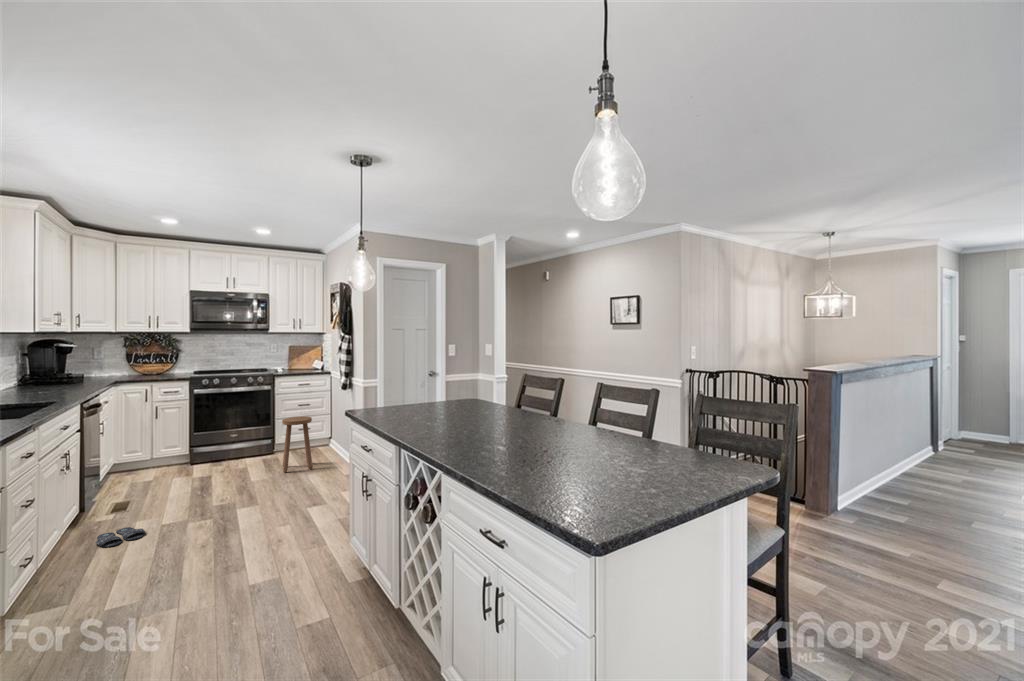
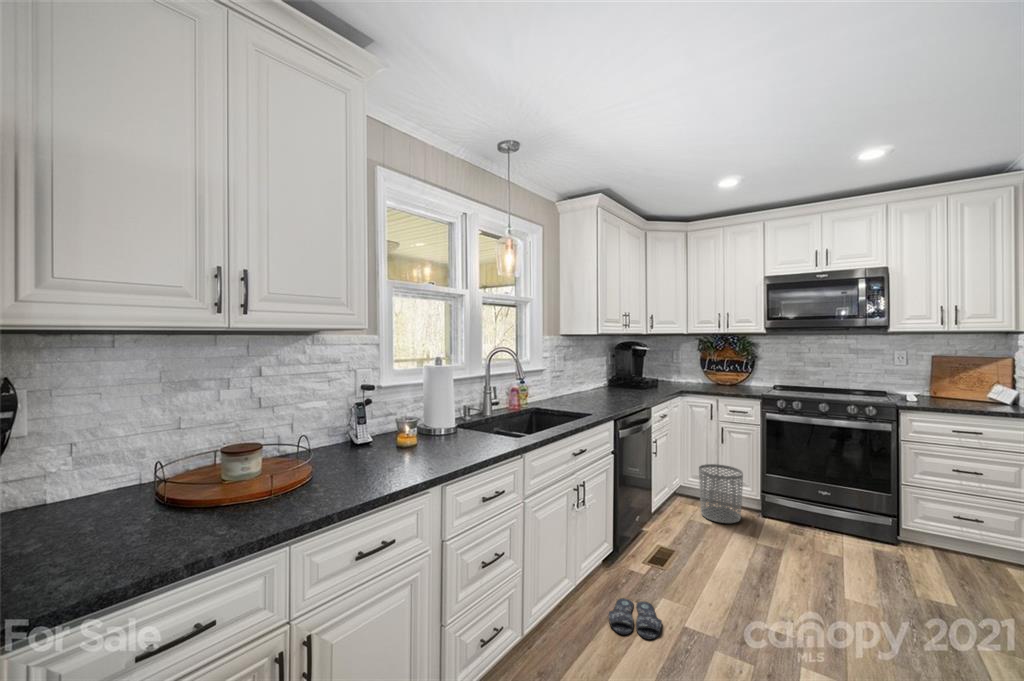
stool: present [282,416,313,472] -> none [915,498,995,632]
waste bin: none [138,435,178,478] -> present [699,464,743,523]

